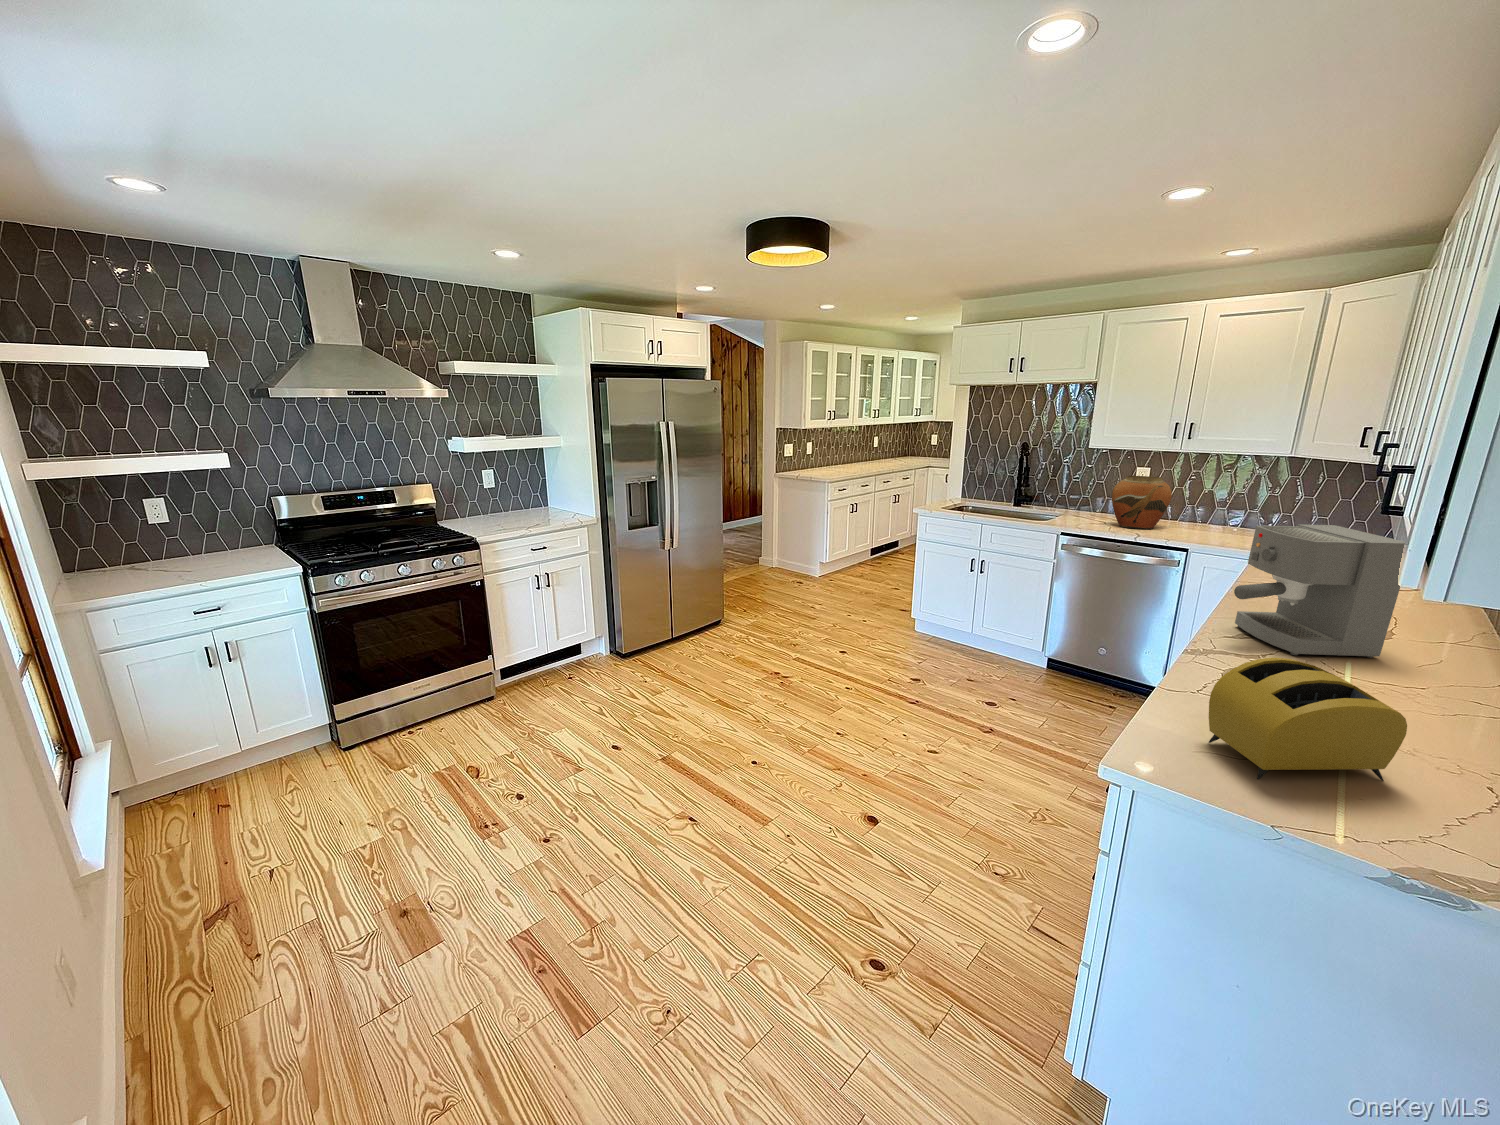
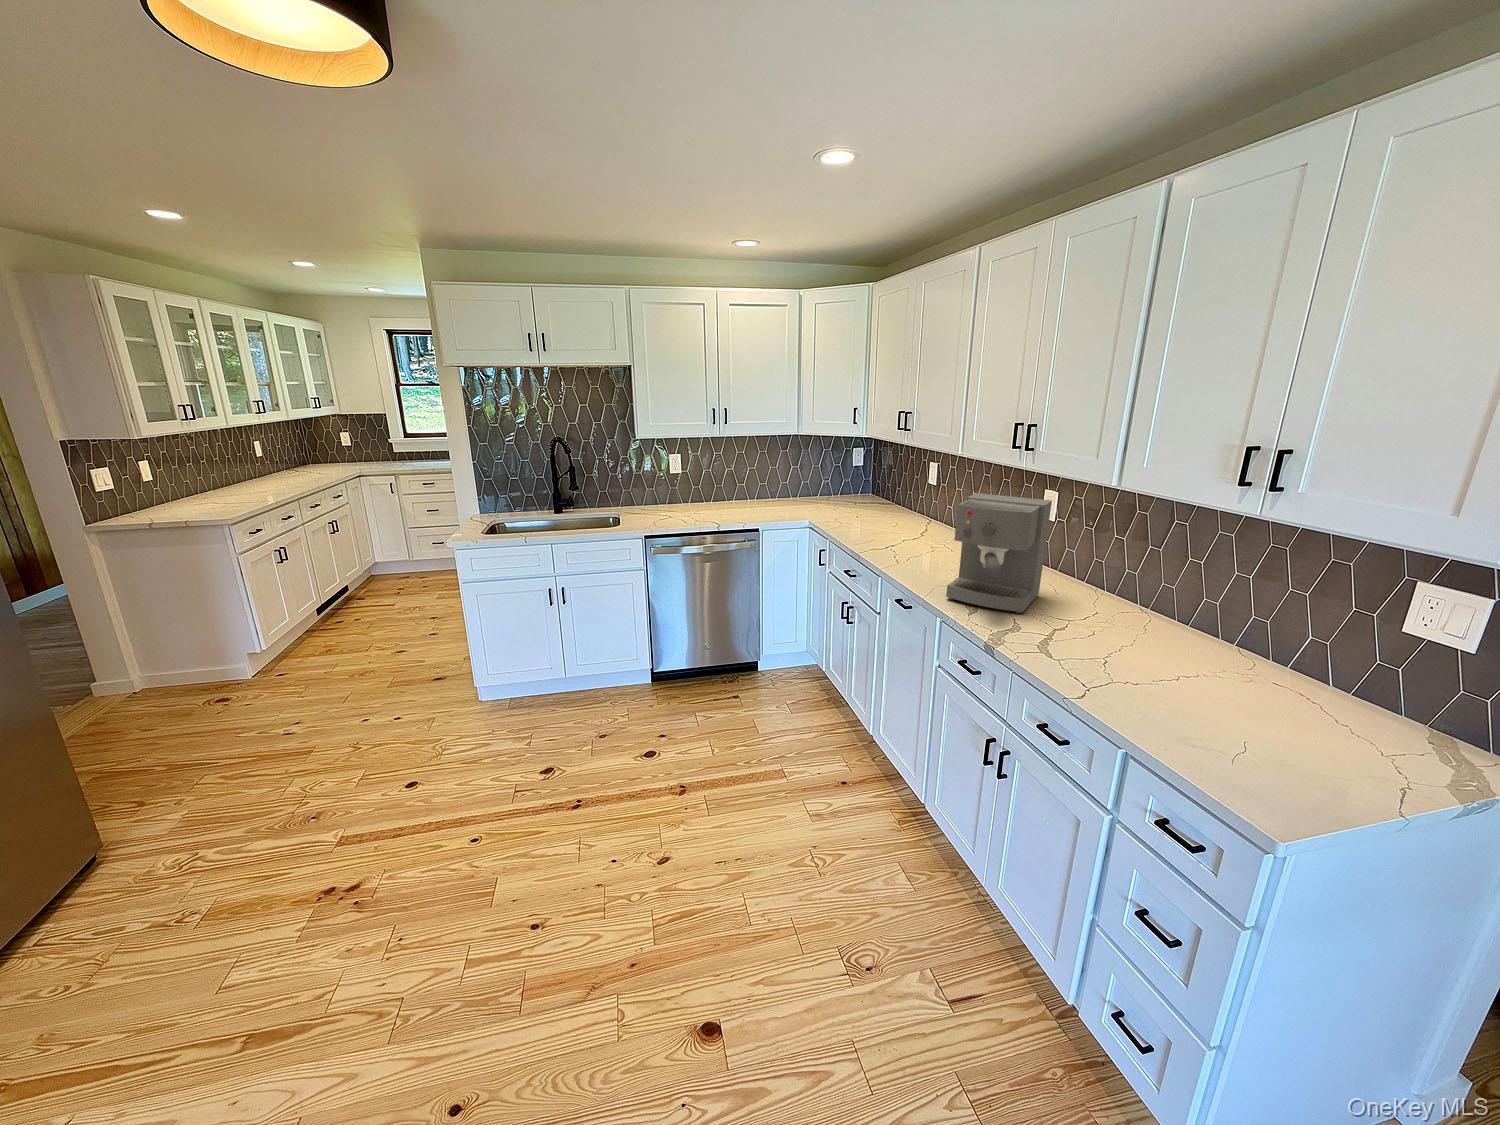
vase: present [1112,476,1172,529] -> none [669,463,716,518]
toaster: present [1209,658,1407,781] -> none [1204,634,1339,768]

